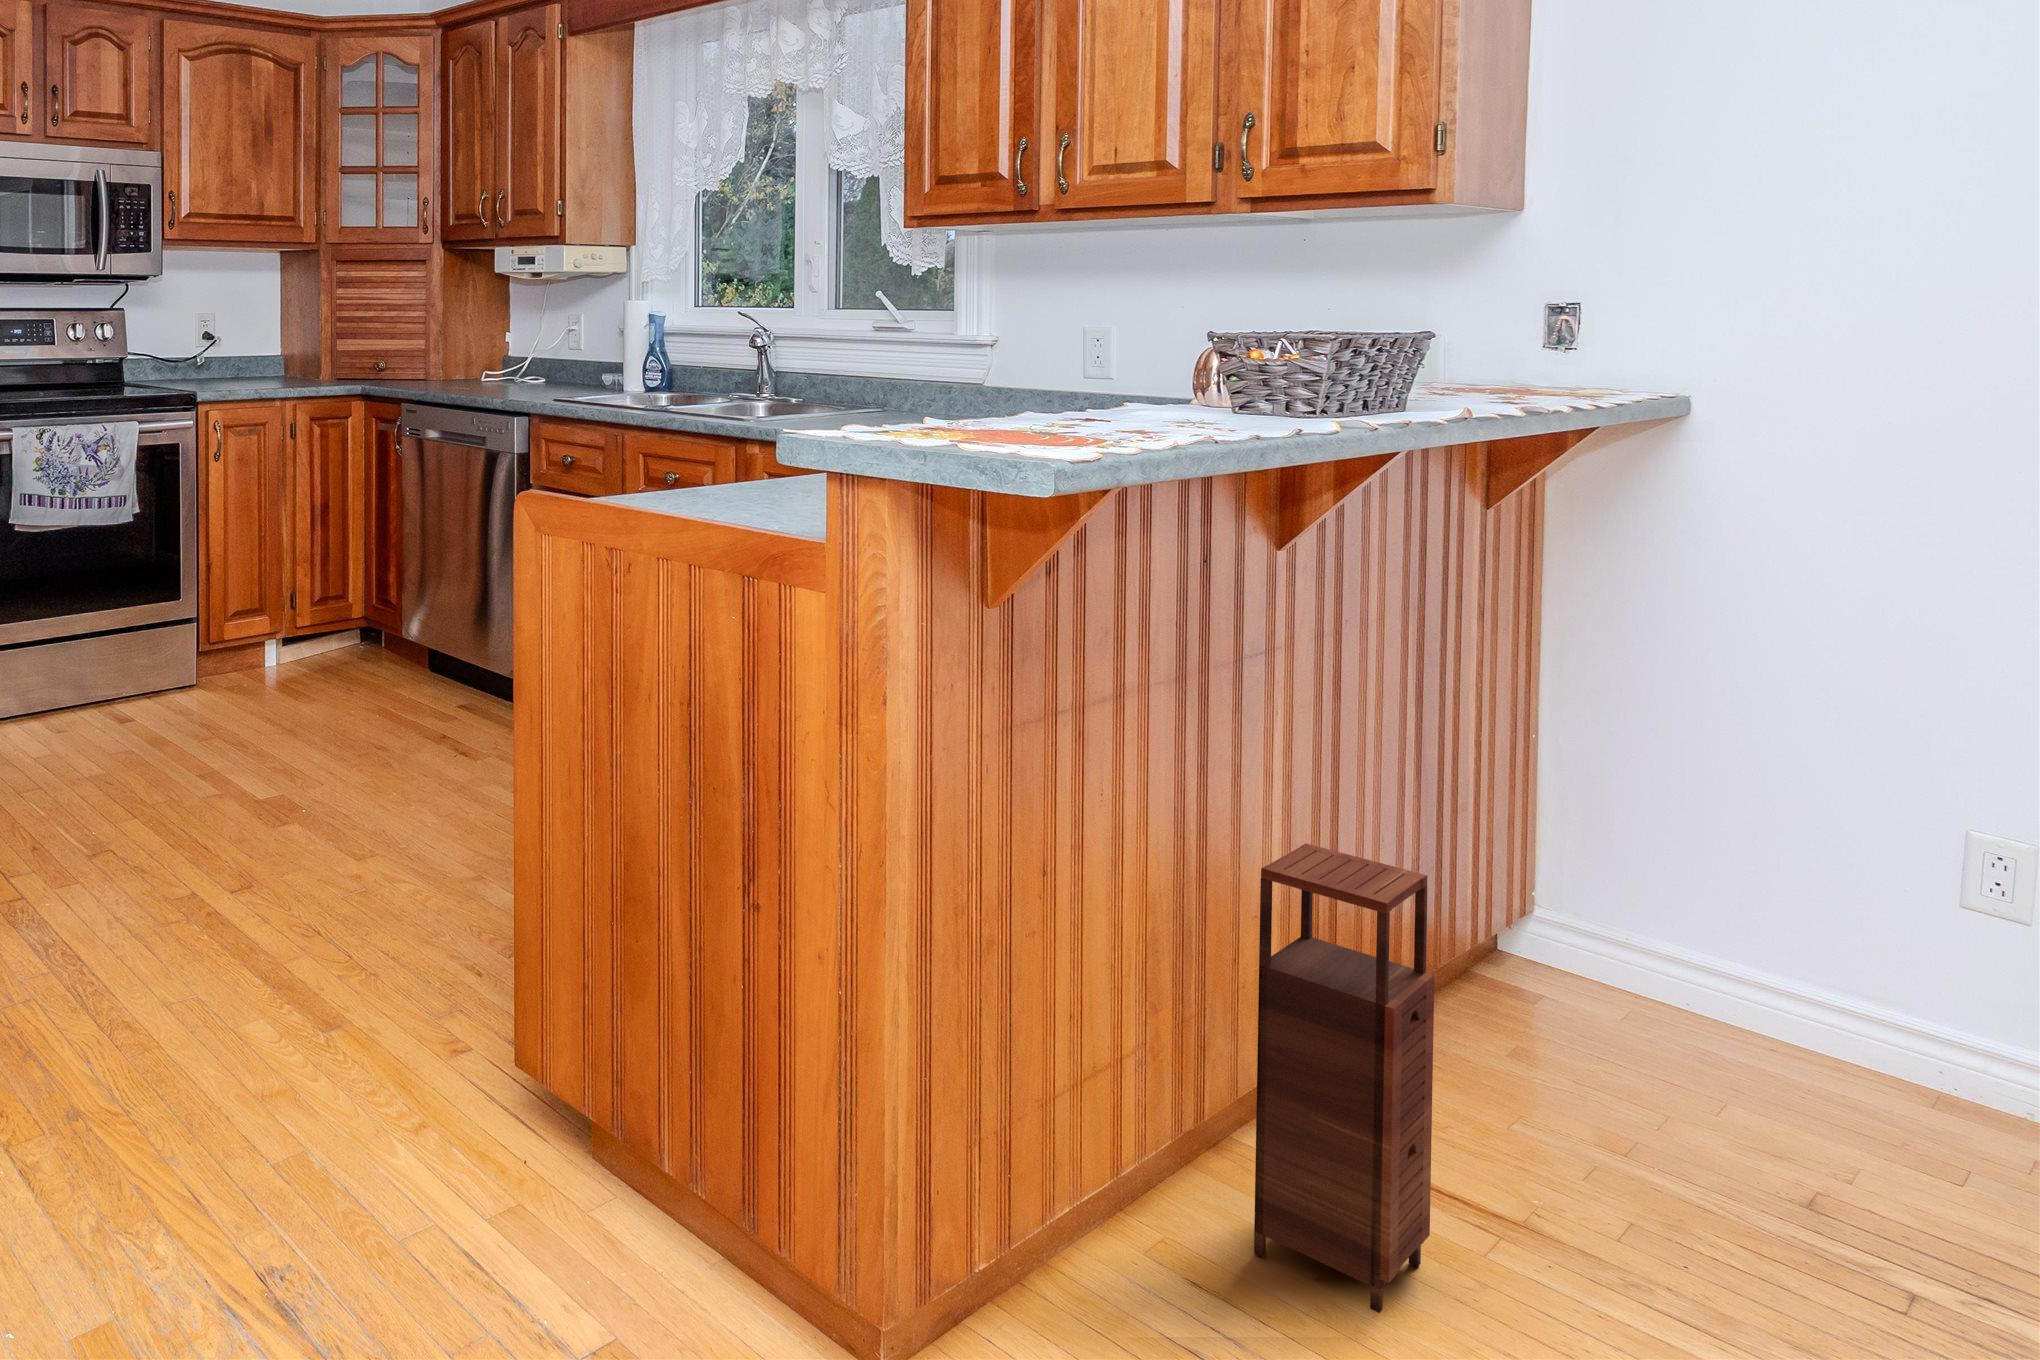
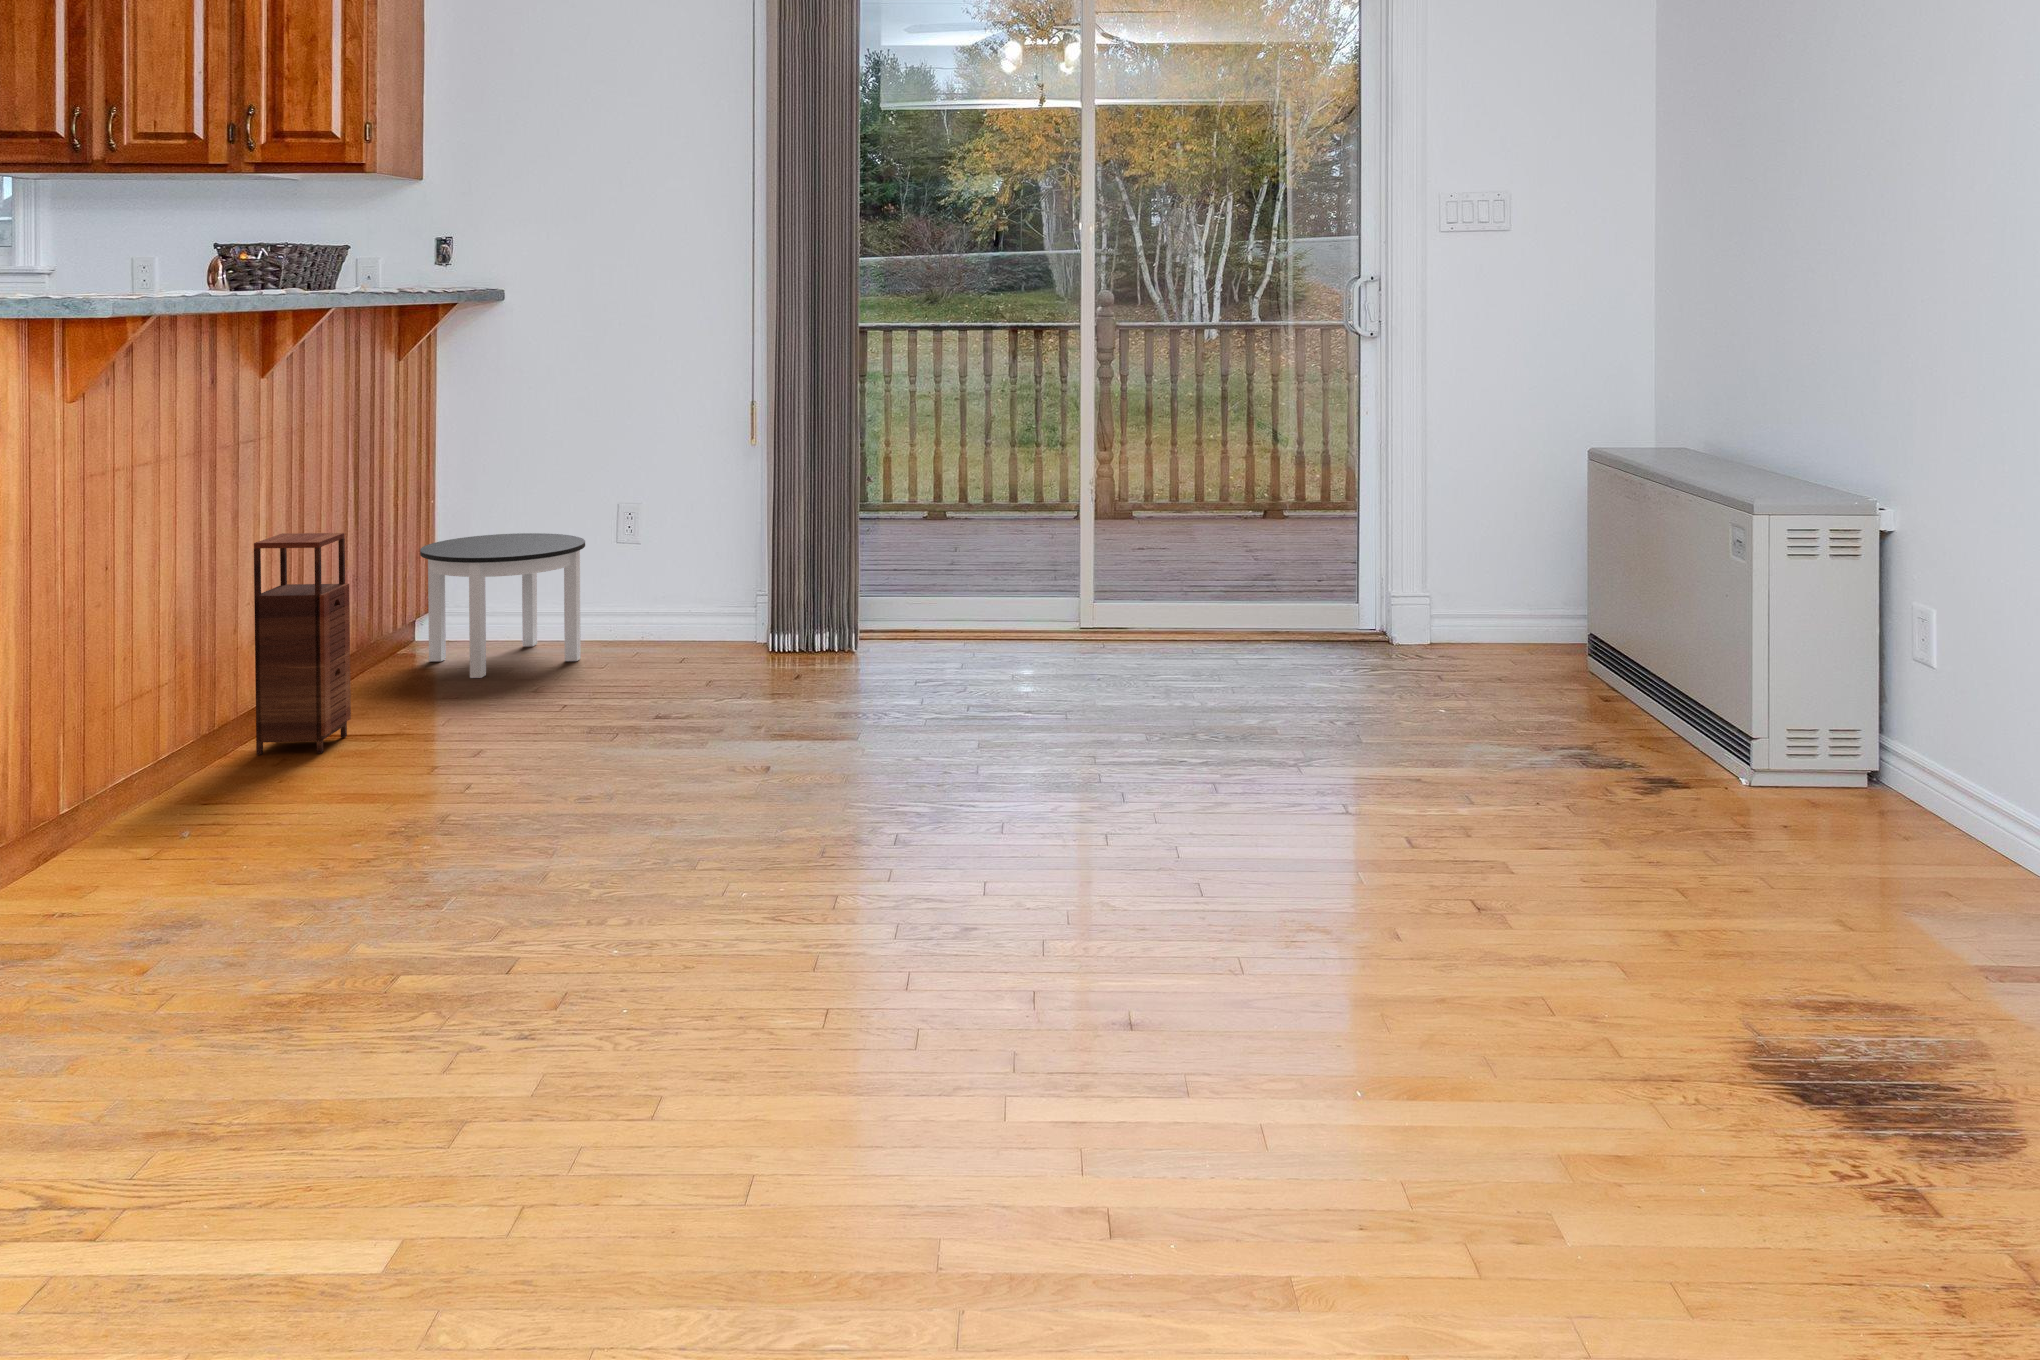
round table: none [1520,833,1895,1169] -> present [420,533,585,678]

